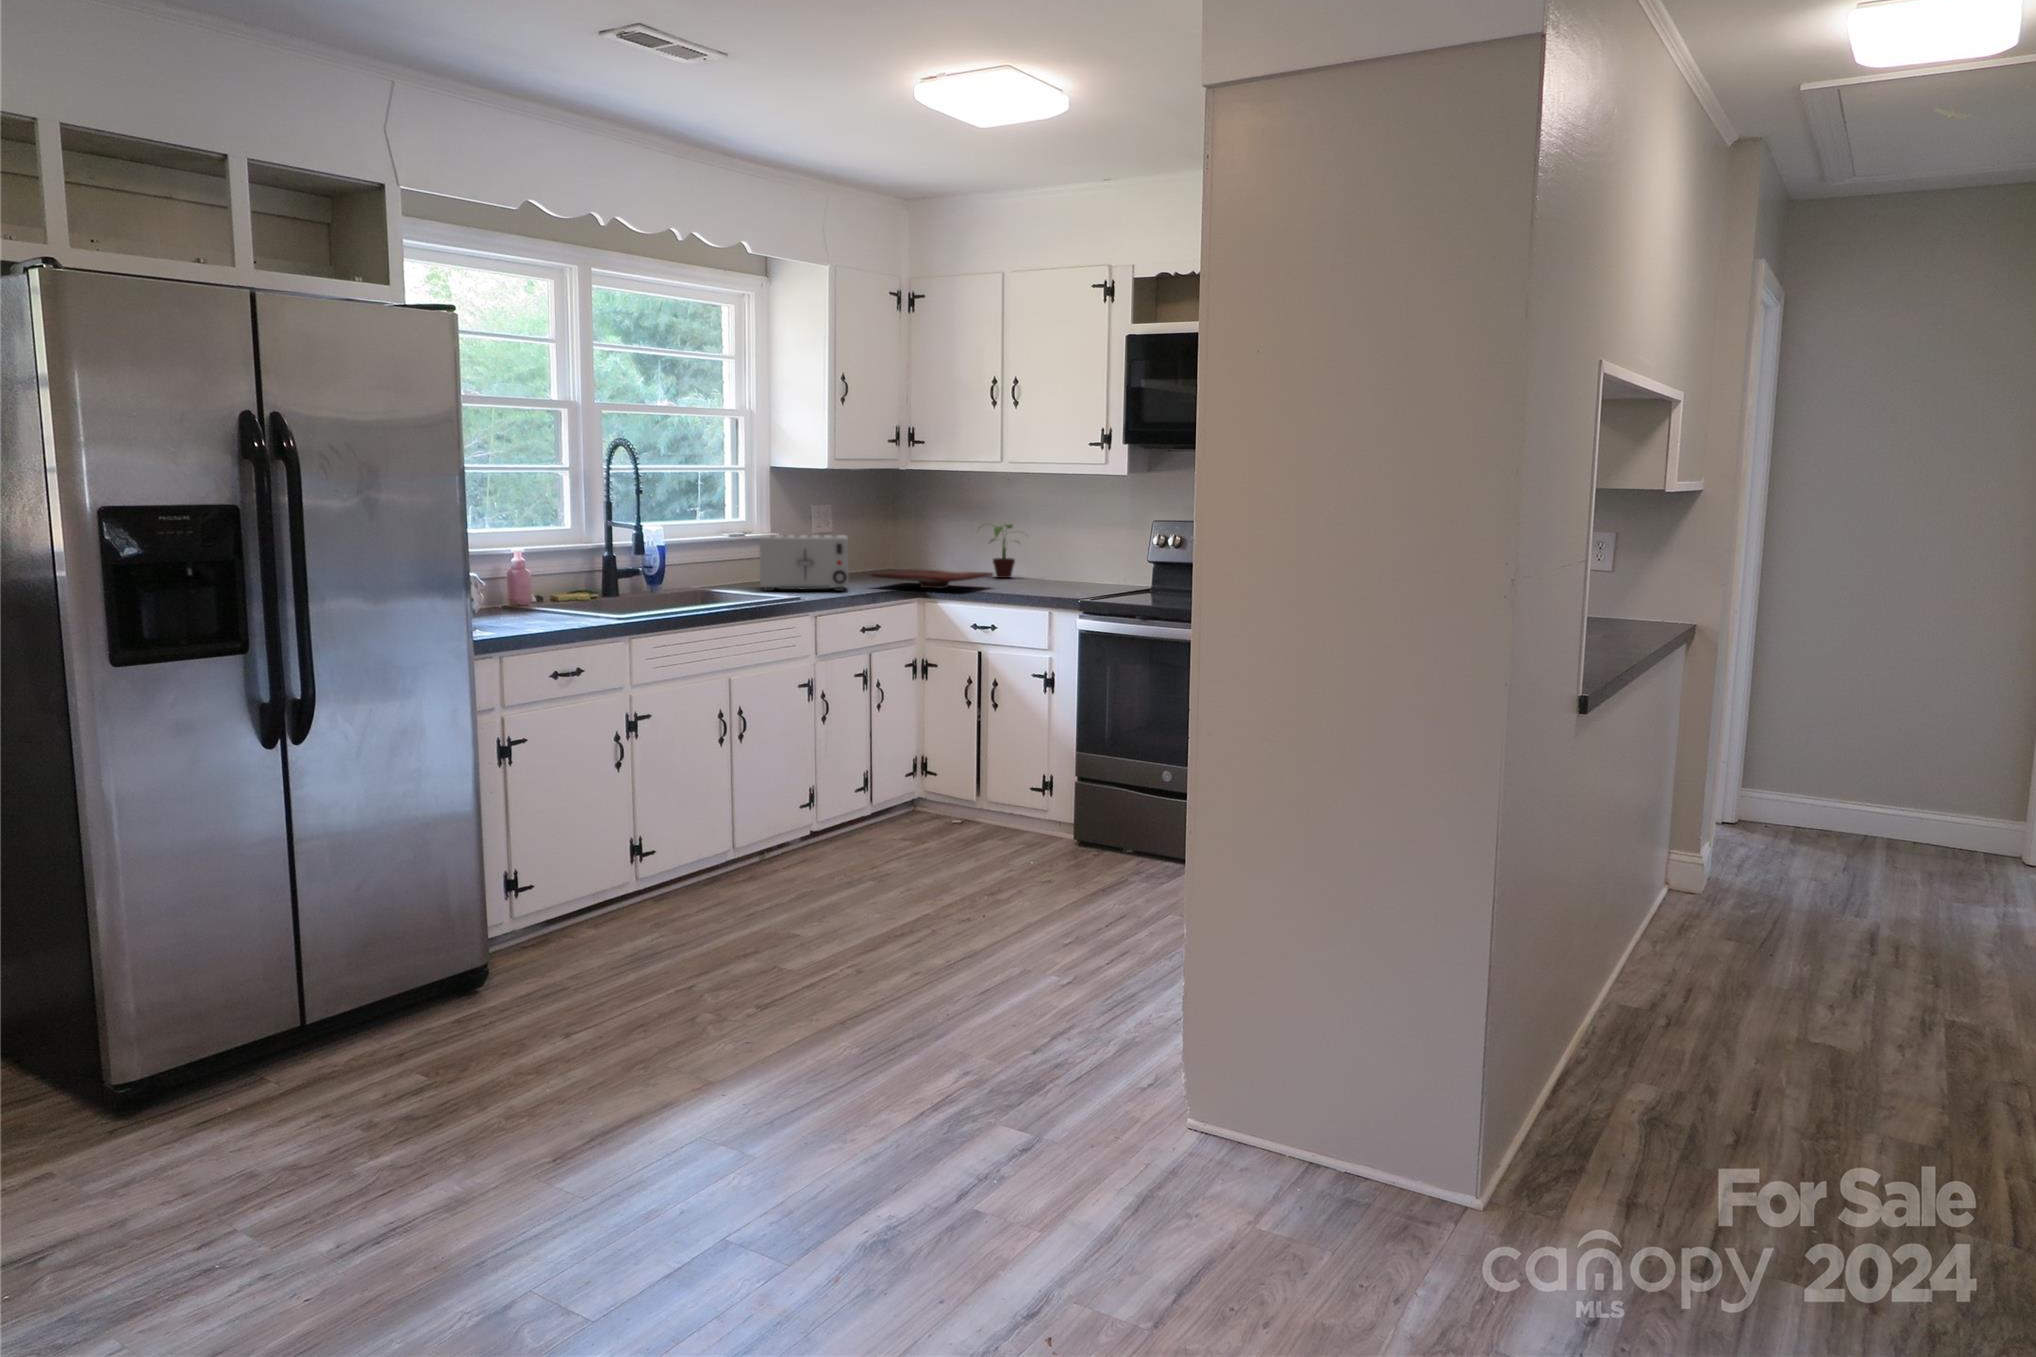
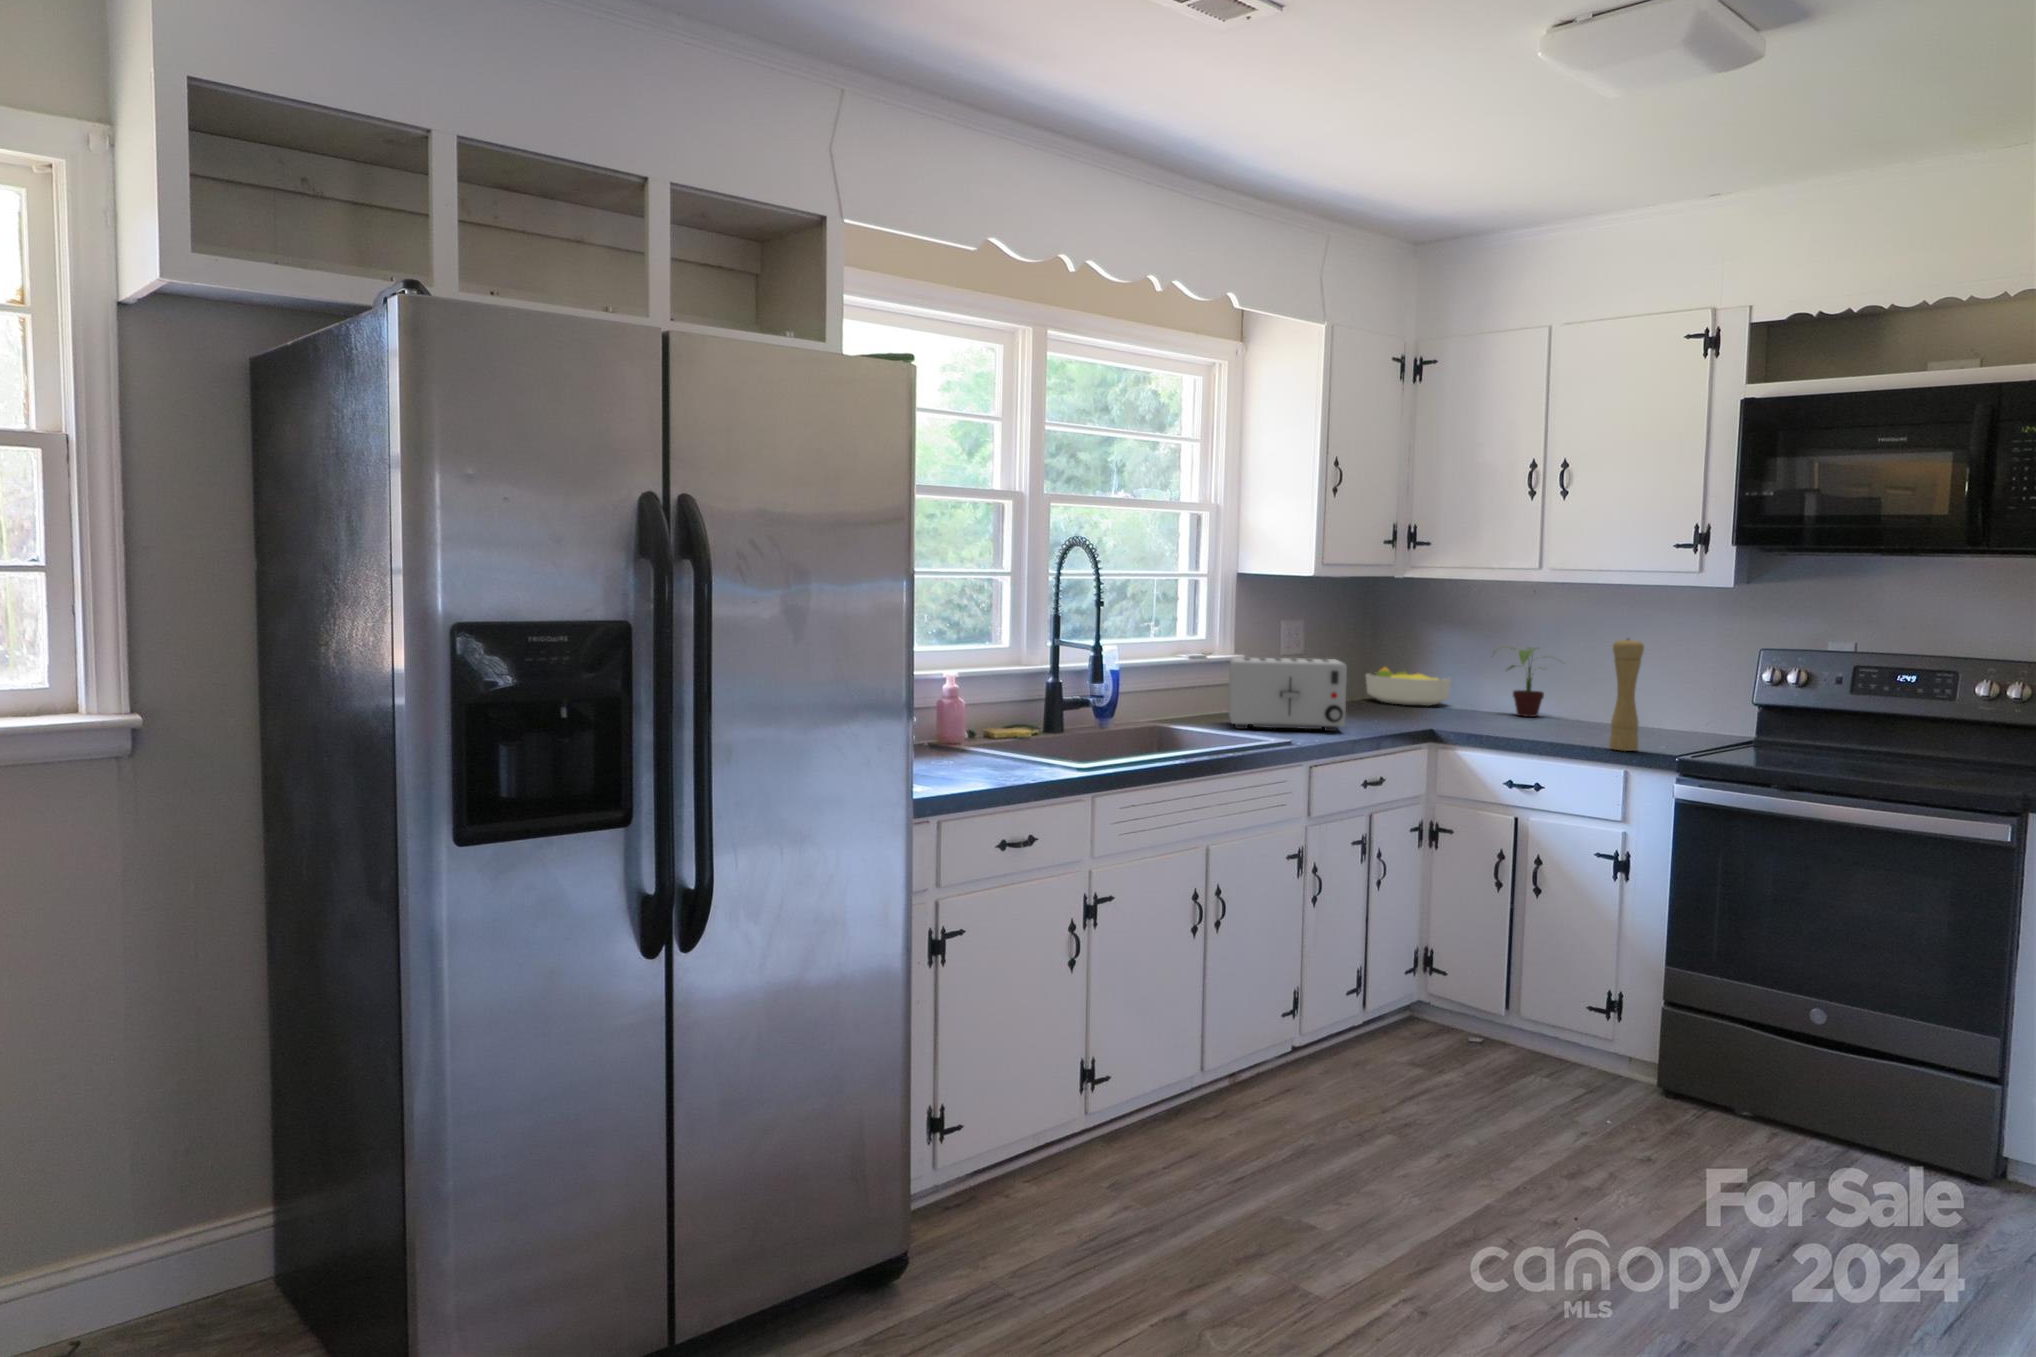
pepper mill: none [1036,515,1056,597] -> present [1609,638,1644,751]
fruit bowl: none [888,539,954,573] -> present [1366,667,1452,706]
cutting board: present [871,569,993,588] -> none [1368,703,1533,731]

